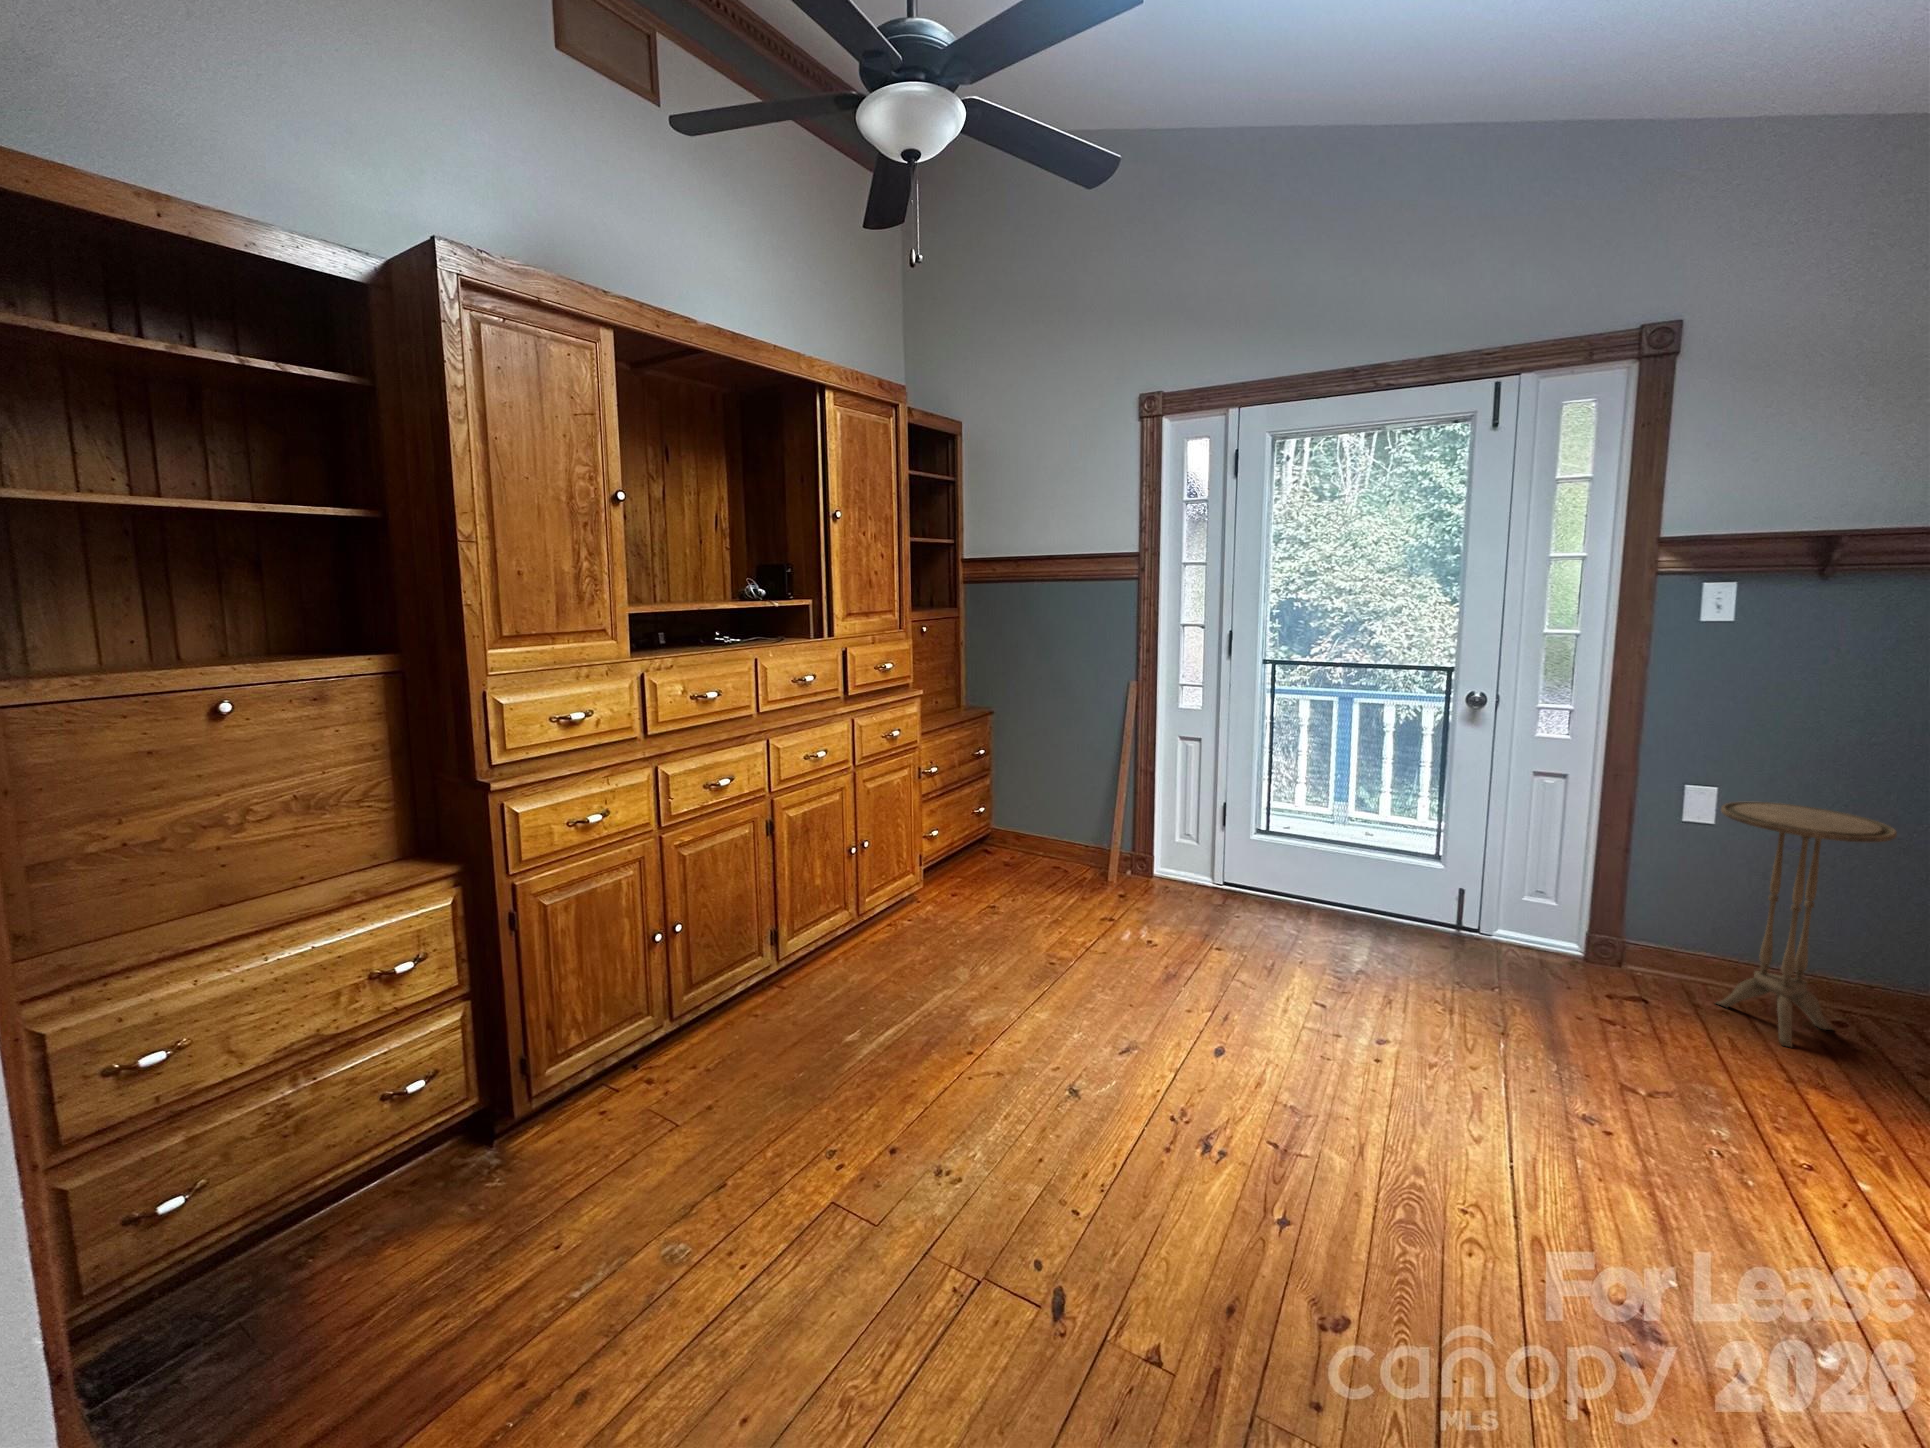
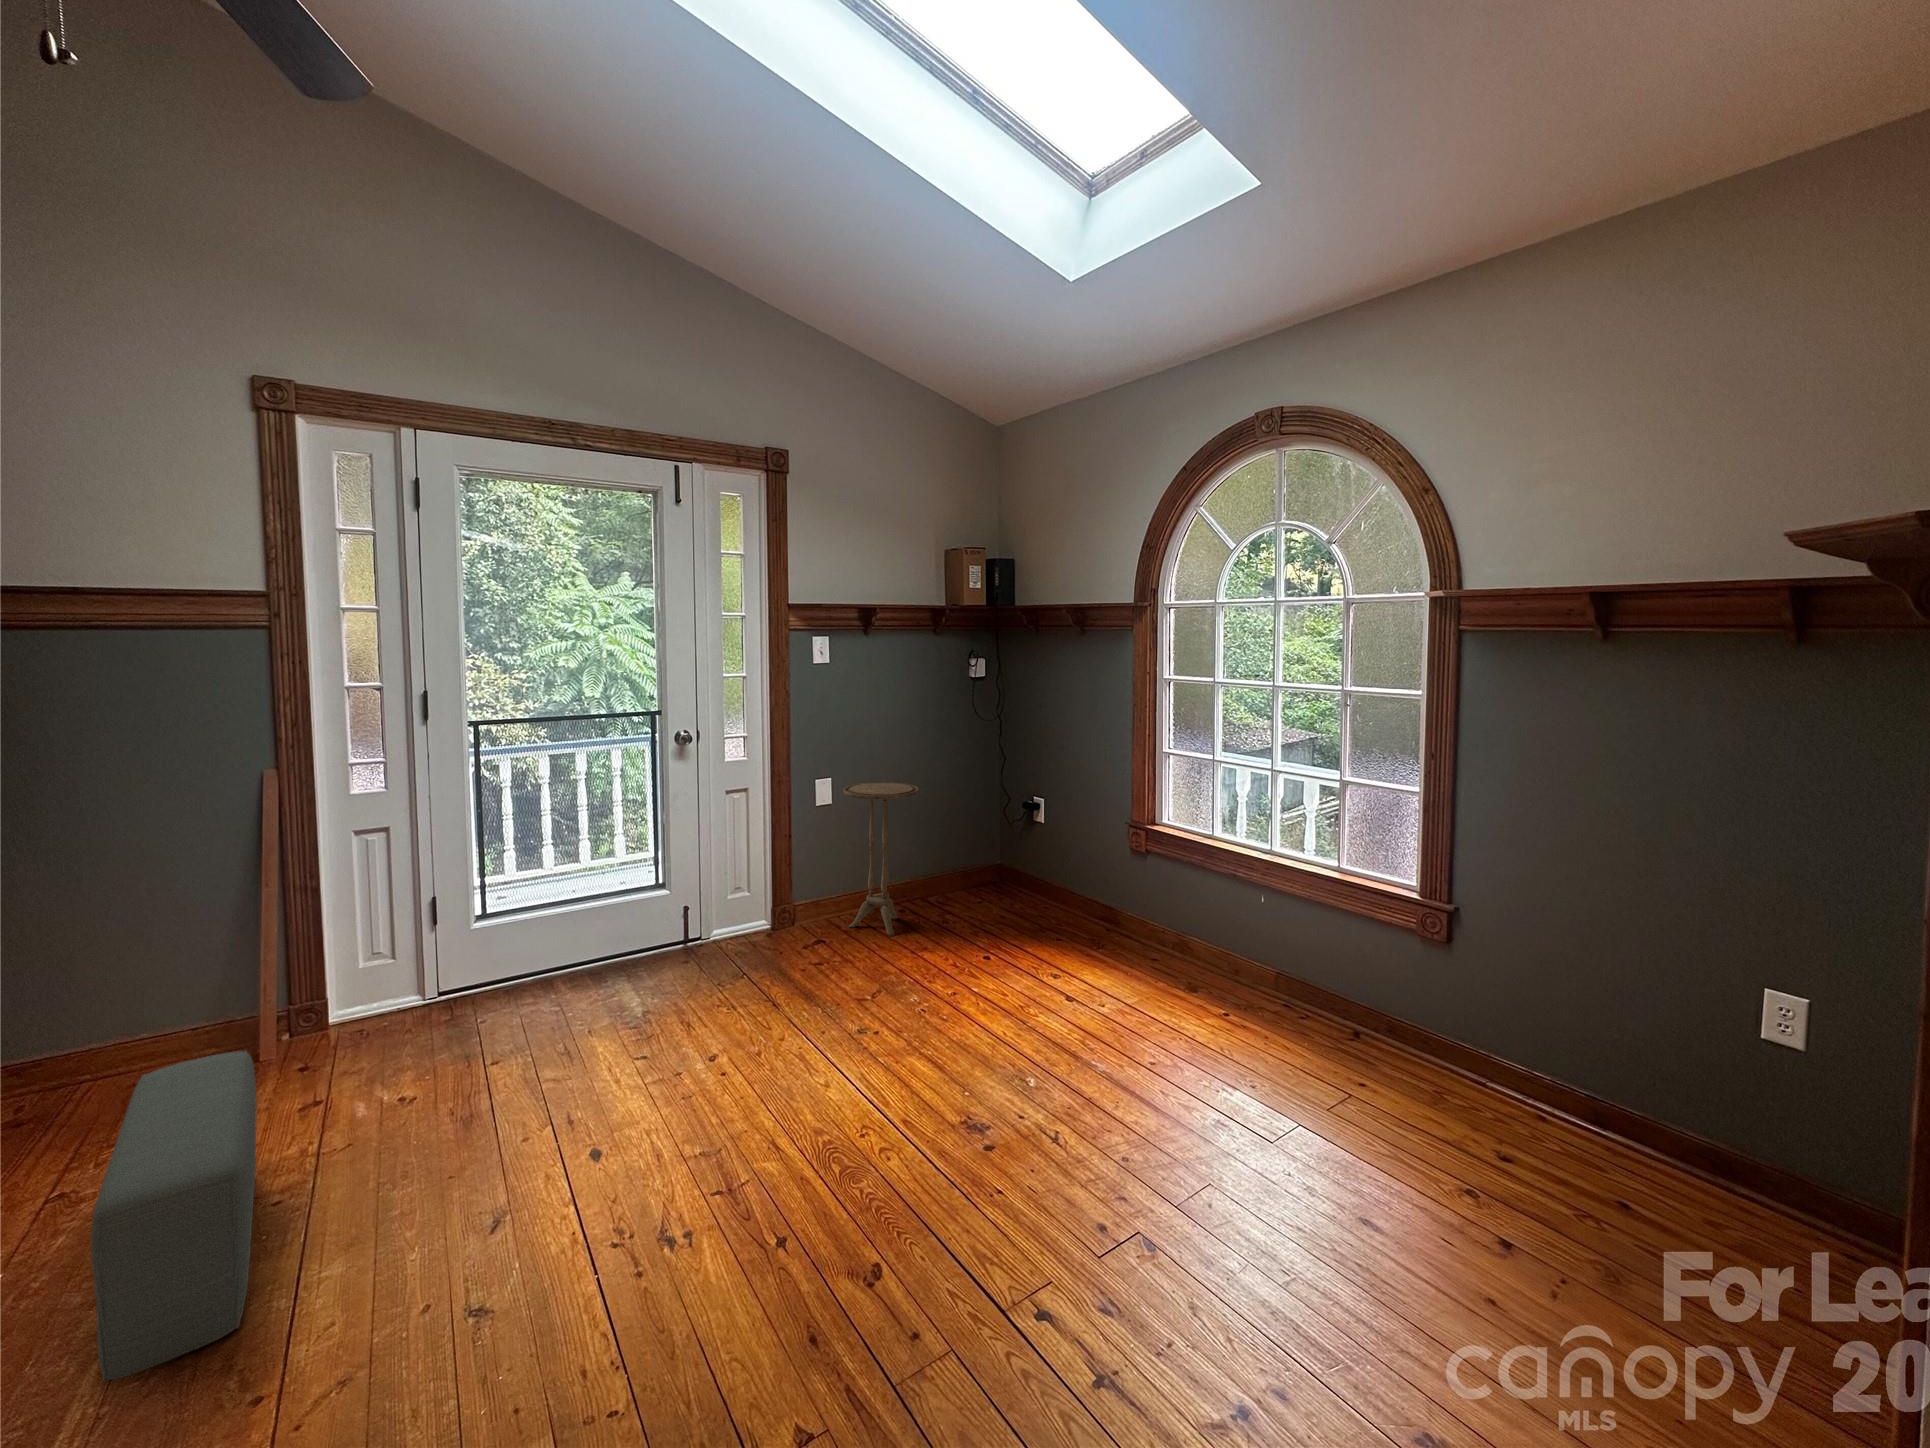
pouf: none [945,855,1061,1012] -> present [91,1051,257,1381]

